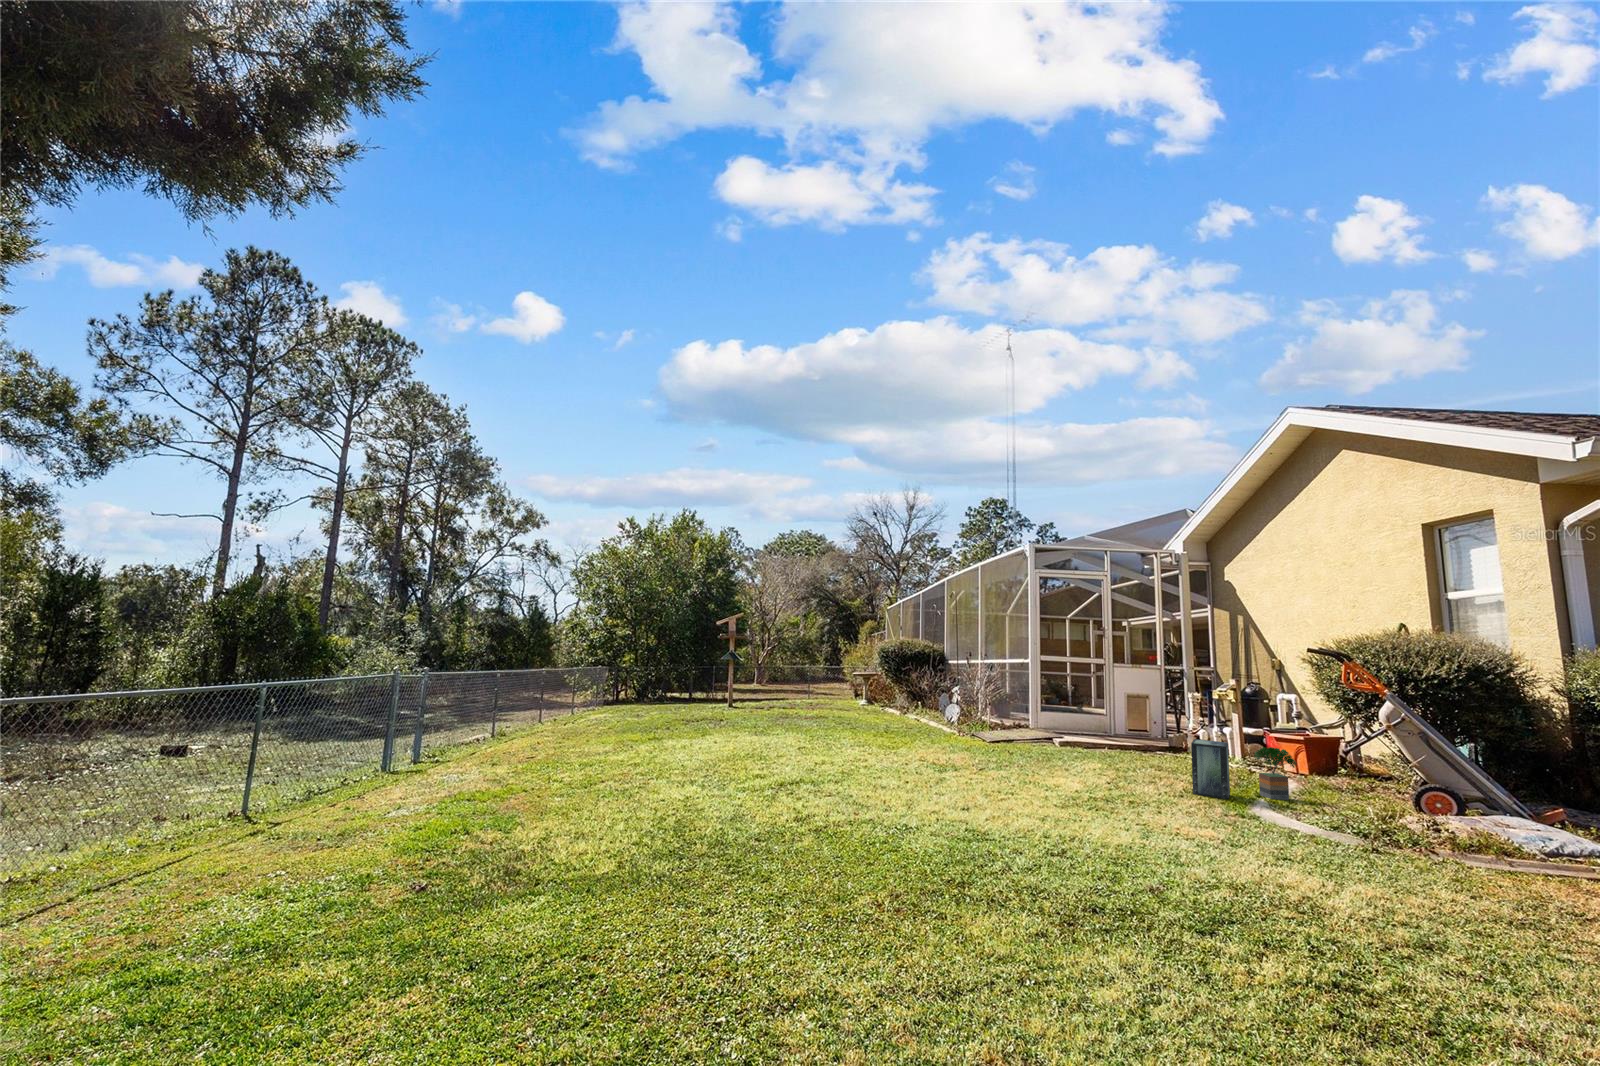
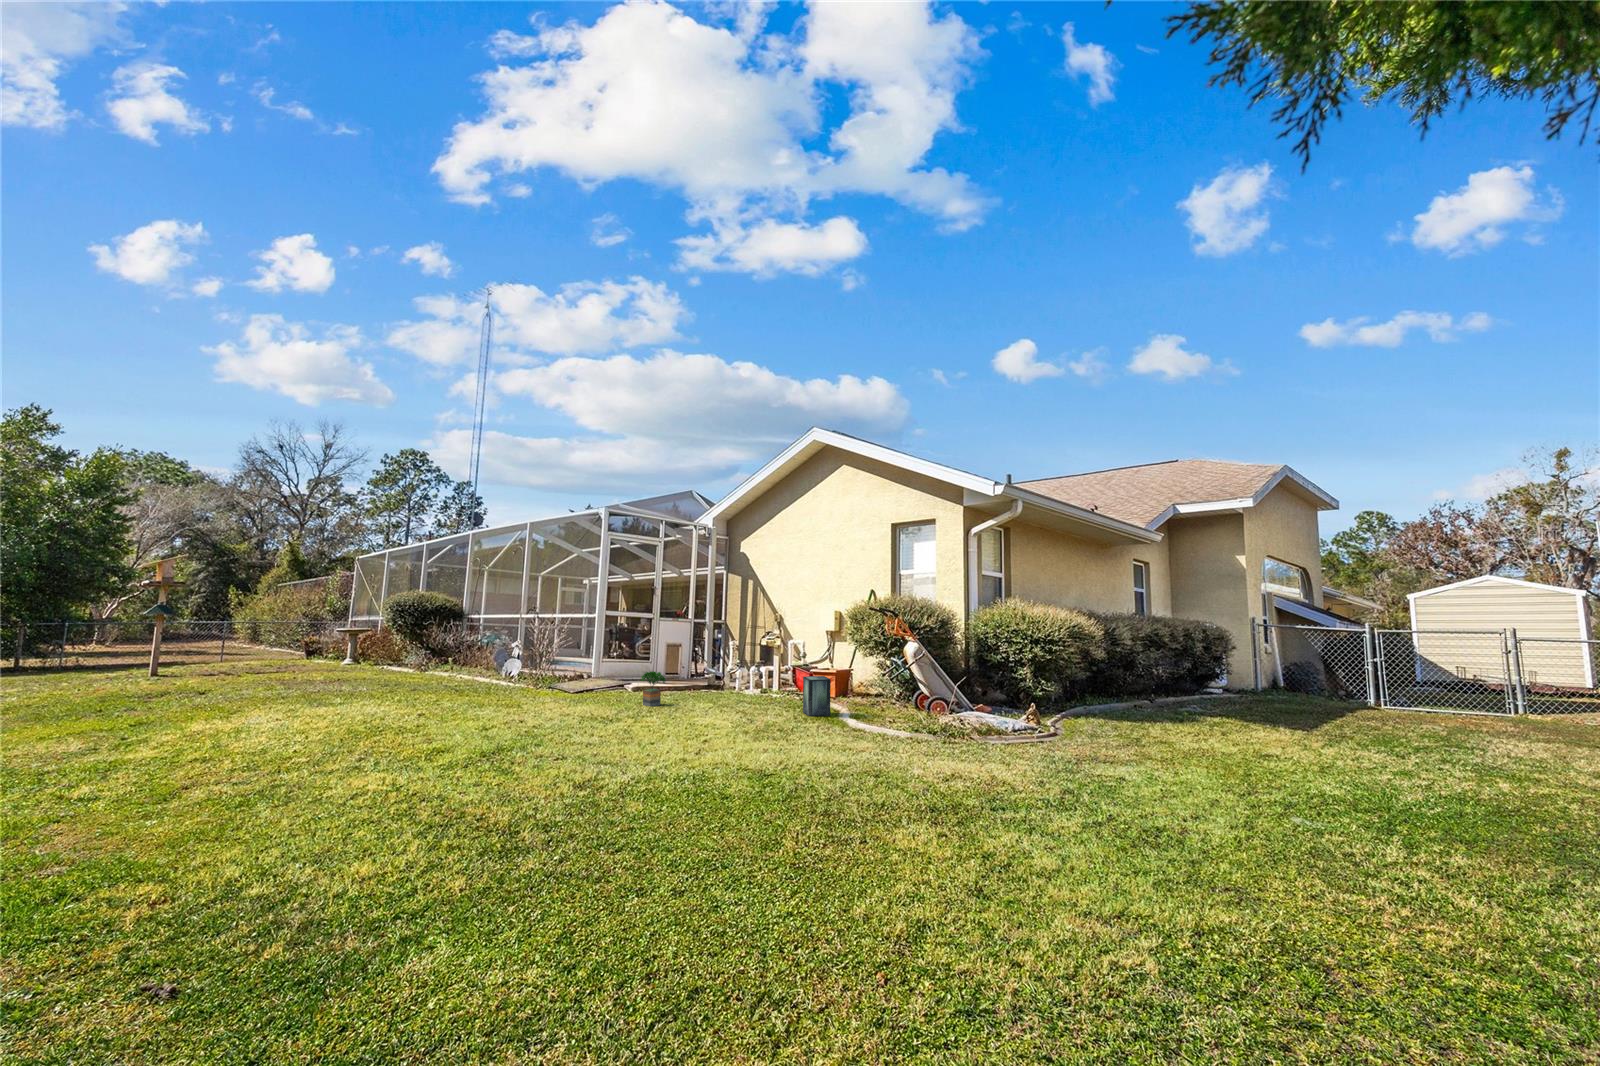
potted tree: present [1255,747,1296,800] -> present [641,671,666,707]

